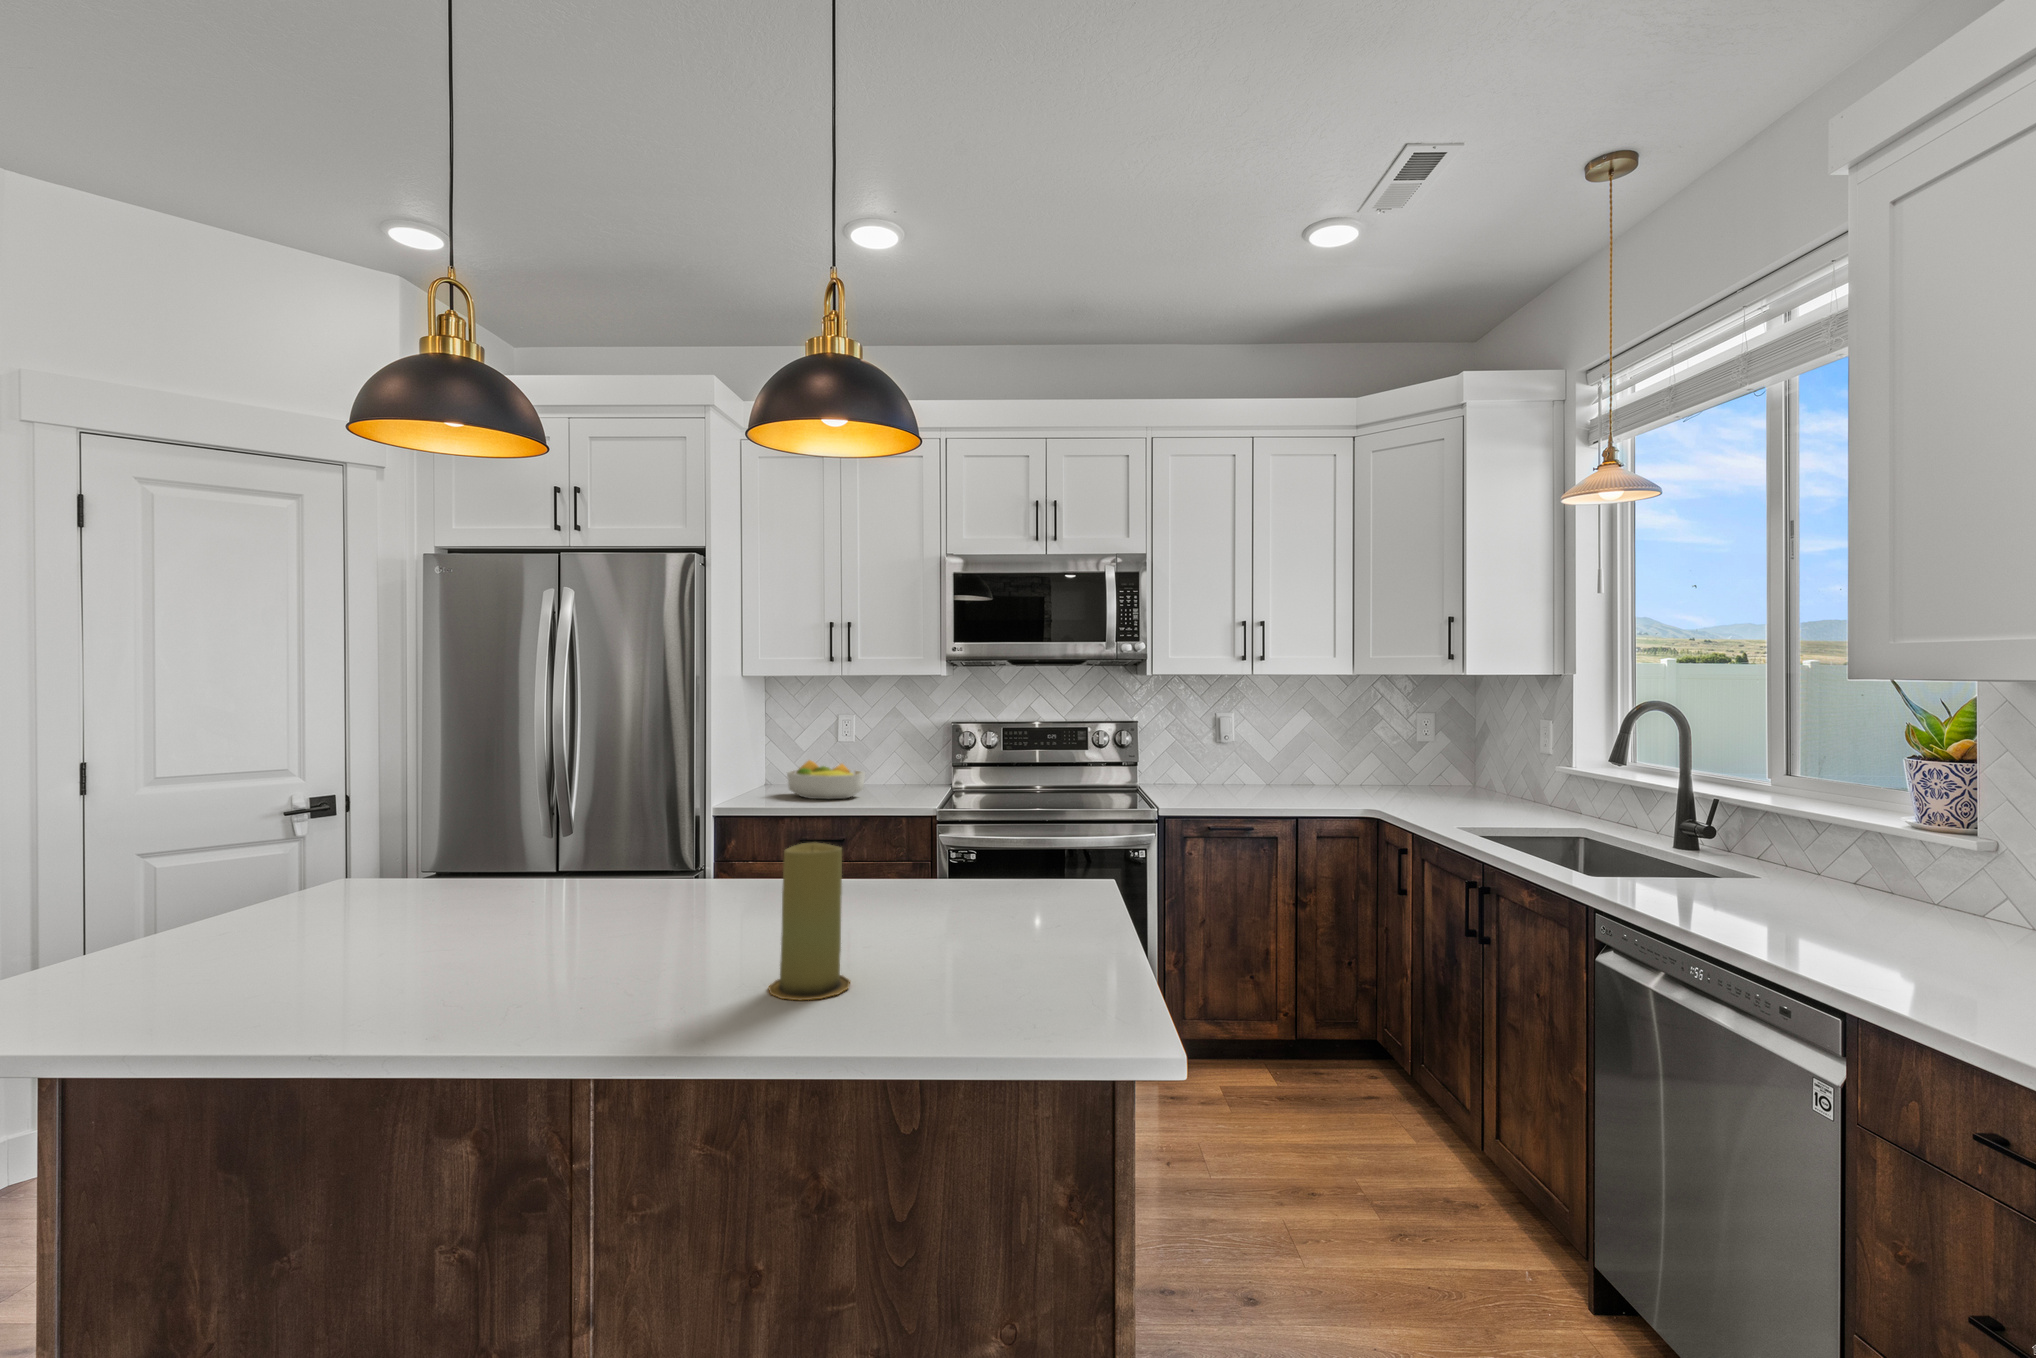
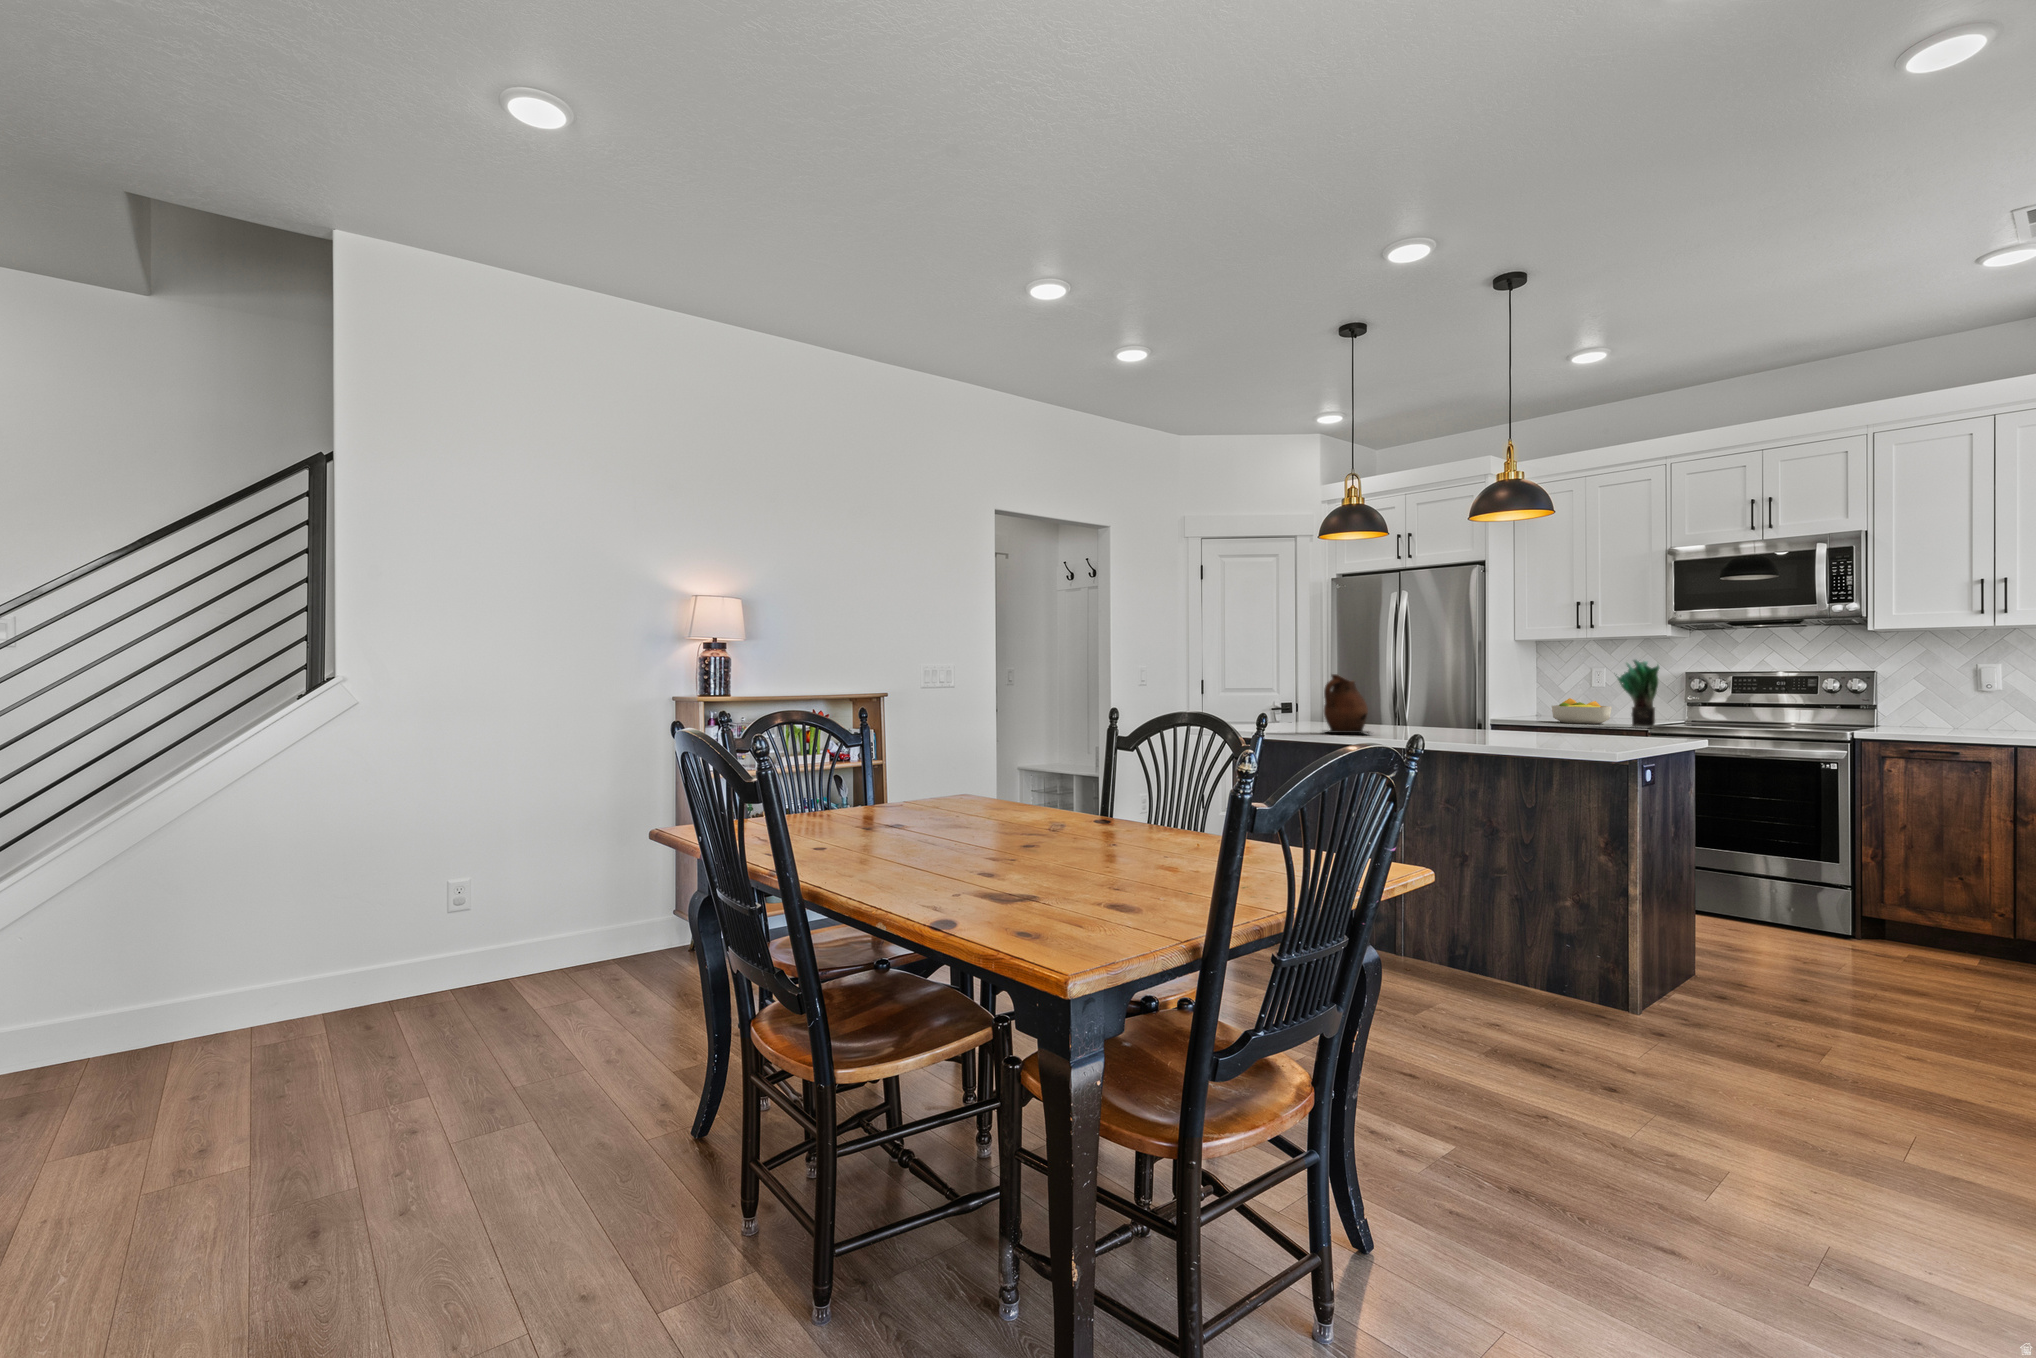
potted plant: none [882,709,940,807] -> present [1618,660,1659,728]
ceramic pitcher: none [355,802,520,978] -> present [1324,674,1370,733]
candle: present [768,843,850,1000] -> none [1462,689,1497,745]

